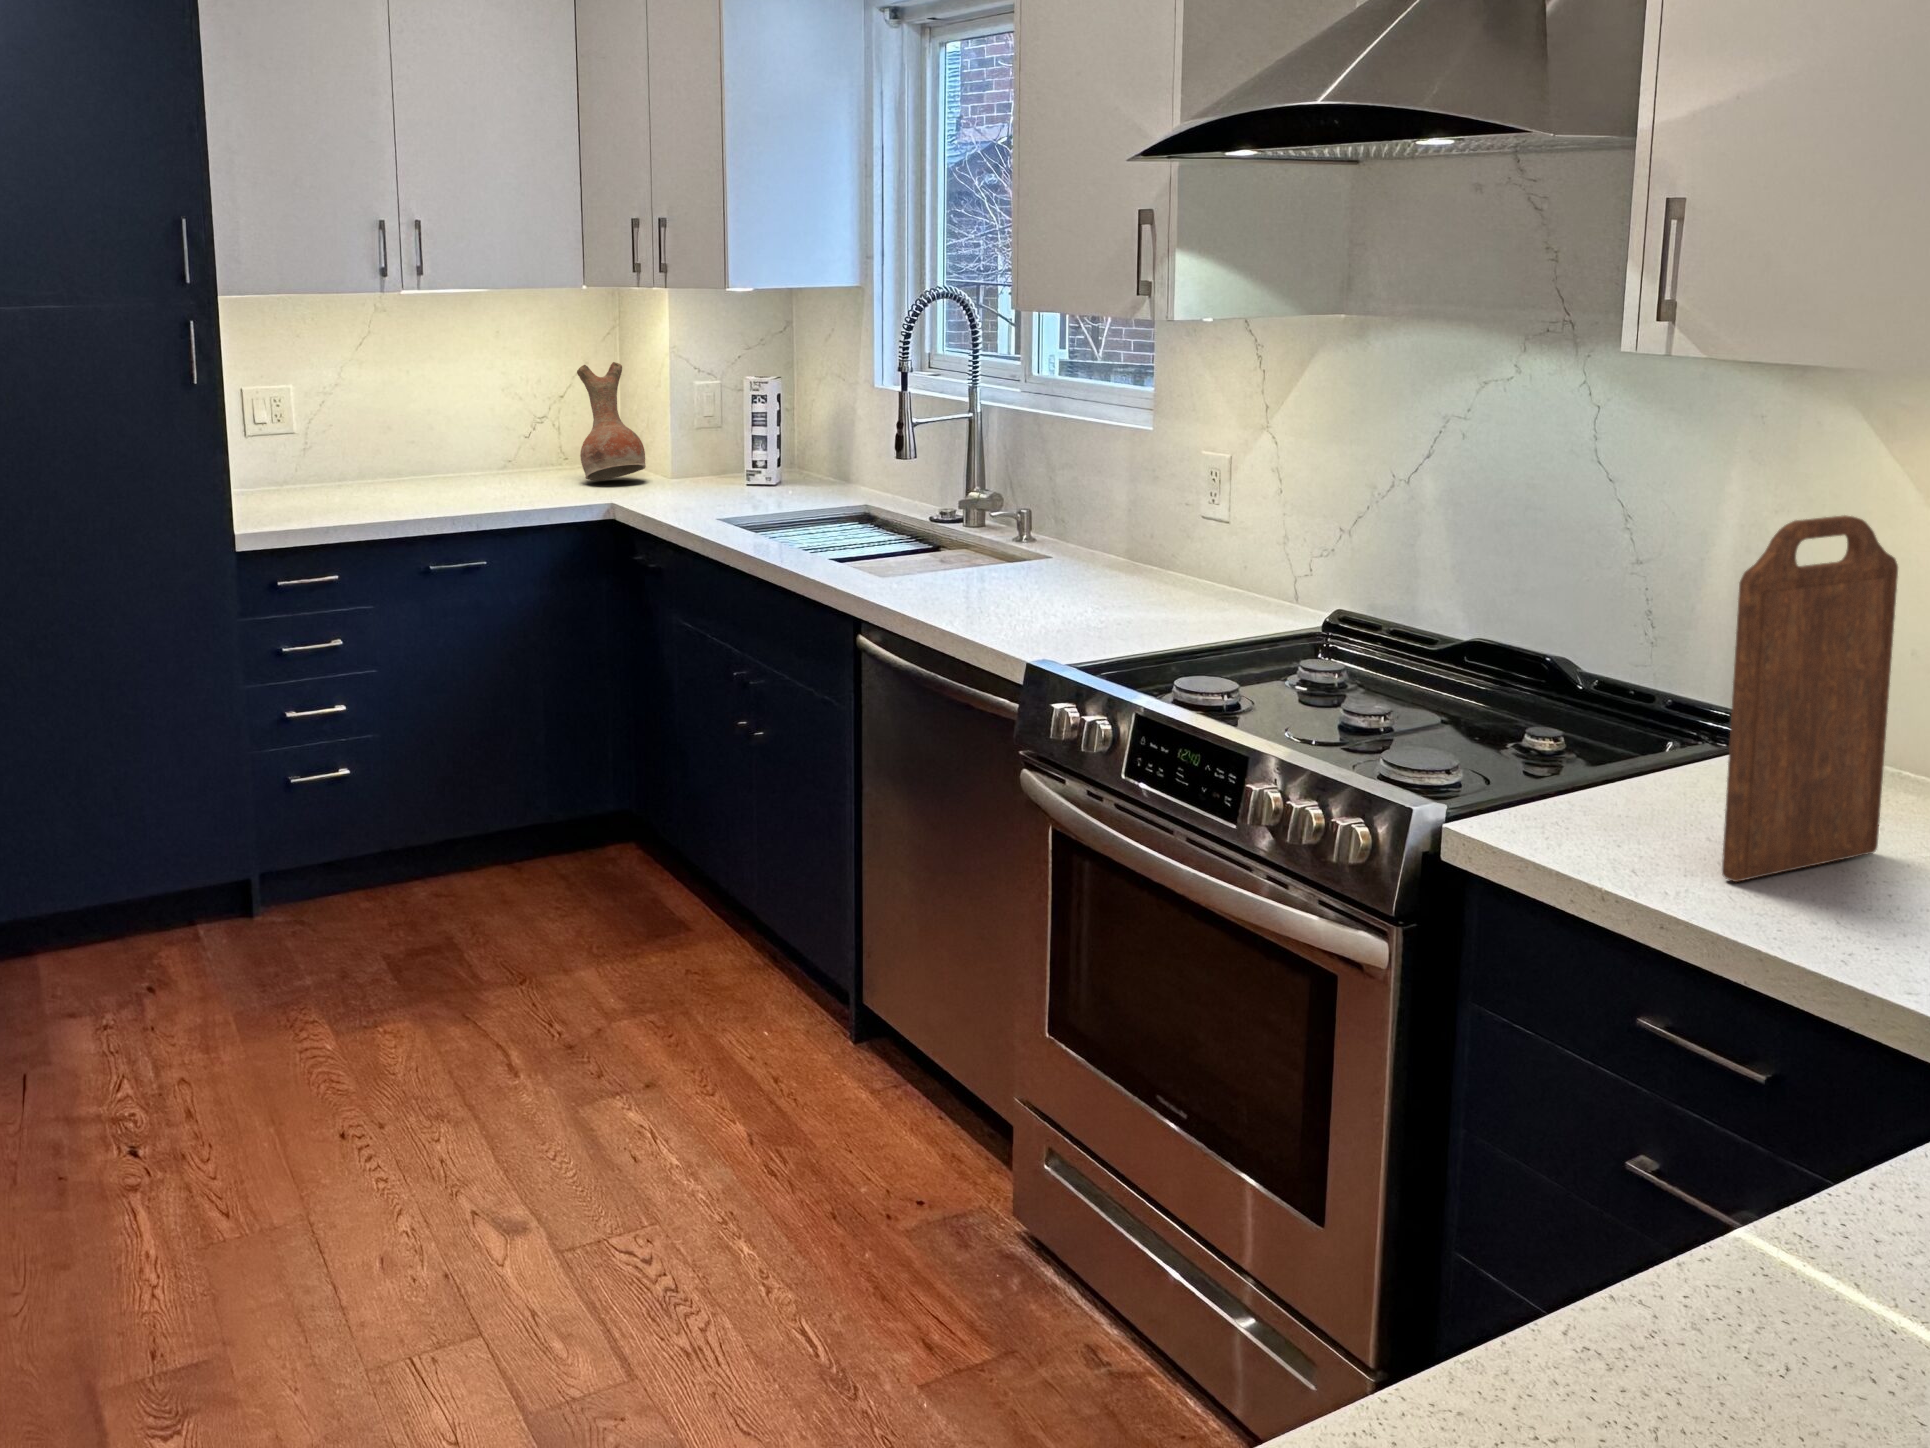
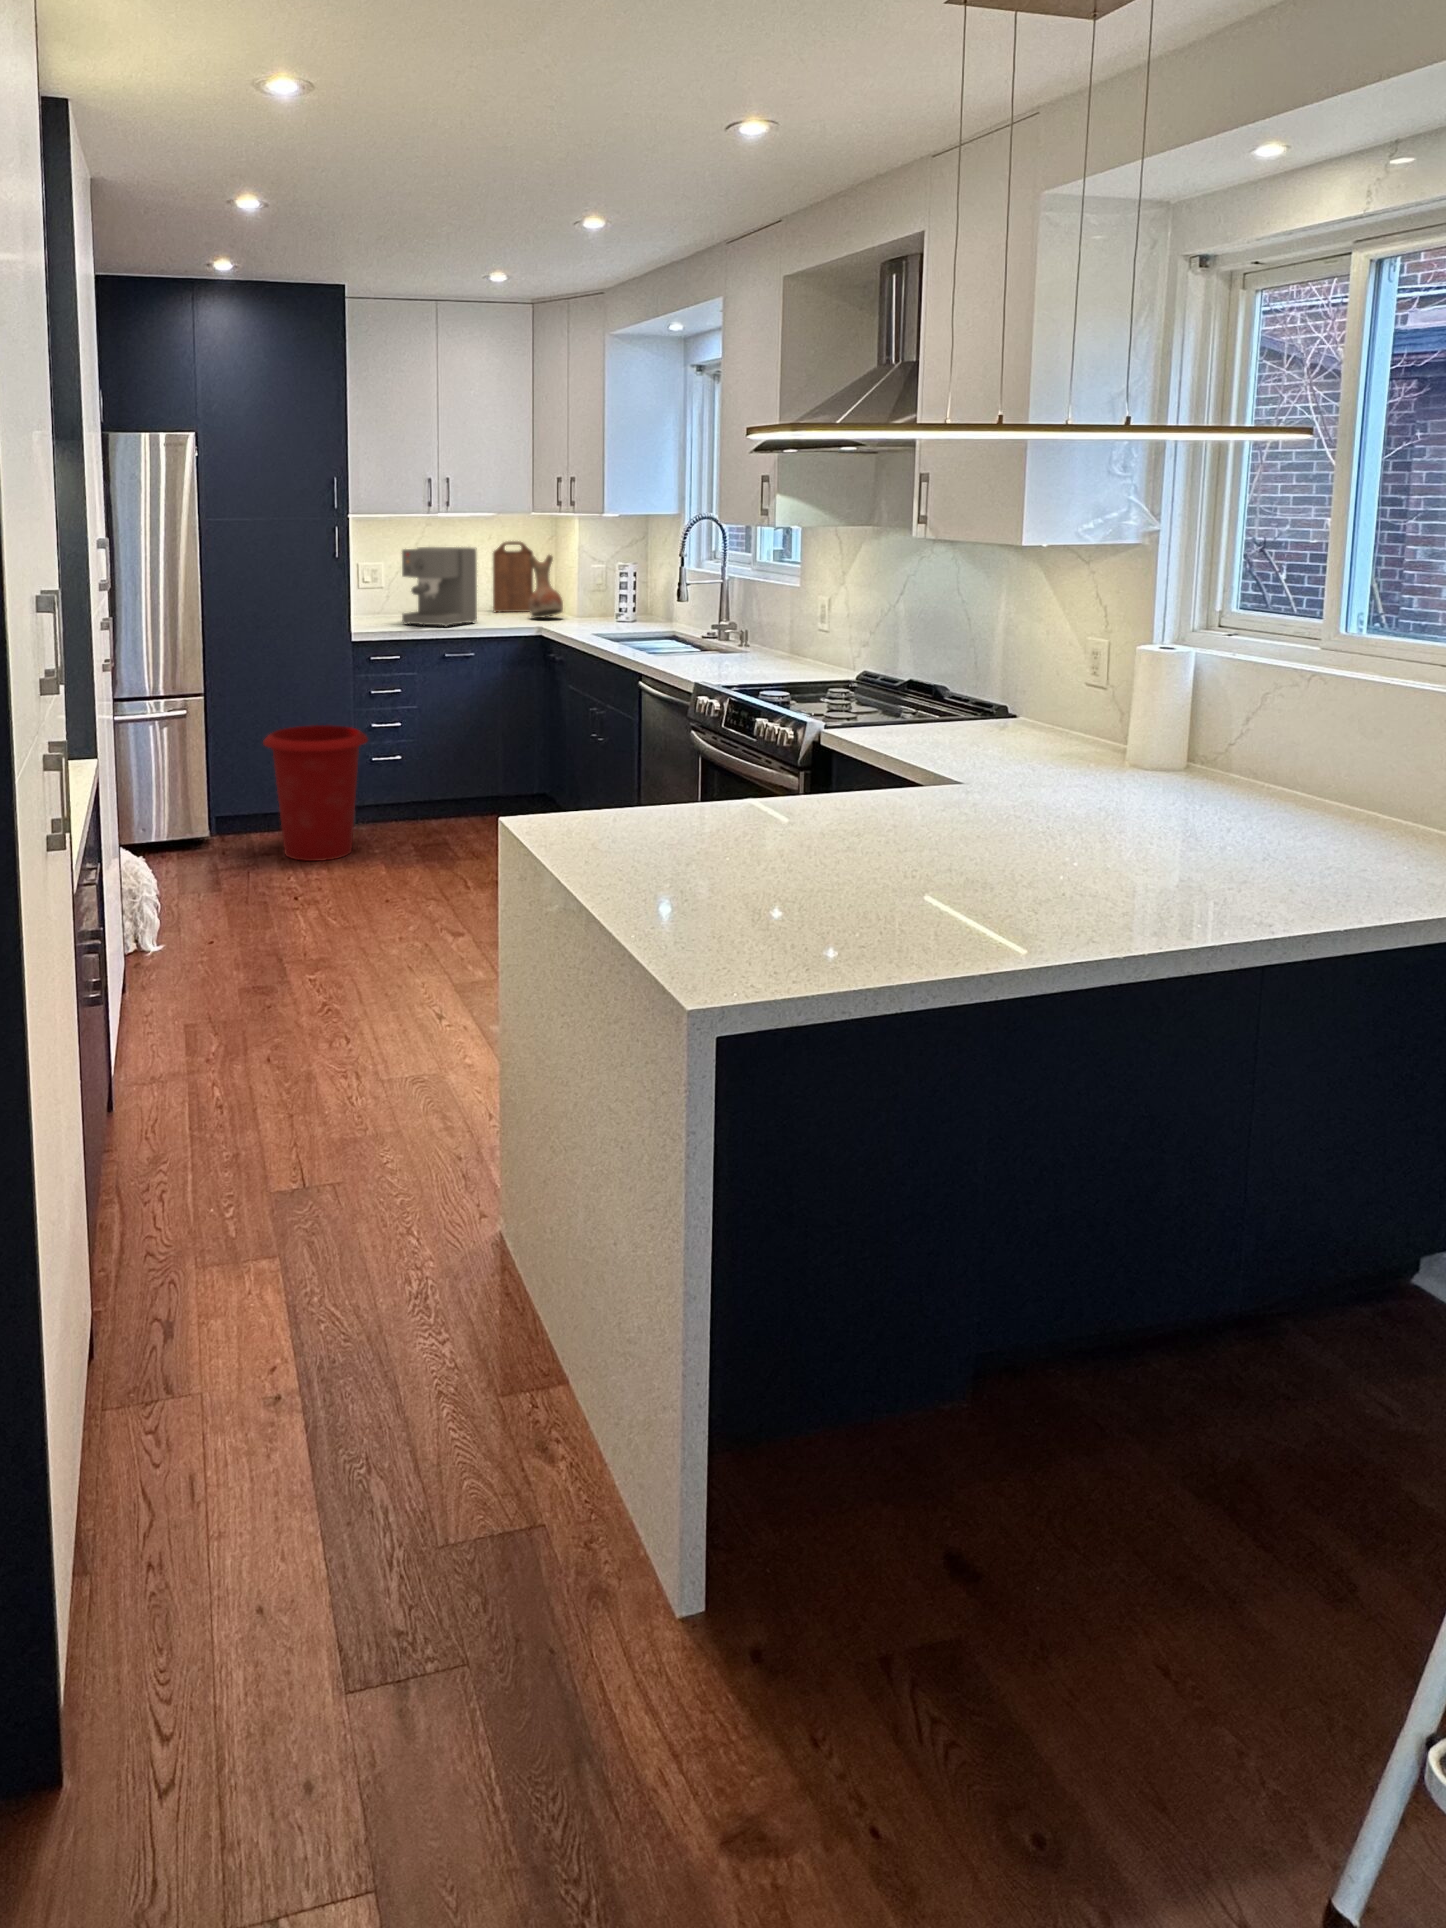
coffee maker: none [333,353,487,512] -> present [402,547,477,627]
cutting board: present [1722,515,1898,882] -> present [493,541,533,612]
waste bin: none [51,727,284,1021] -> present [263,725,368,861]

